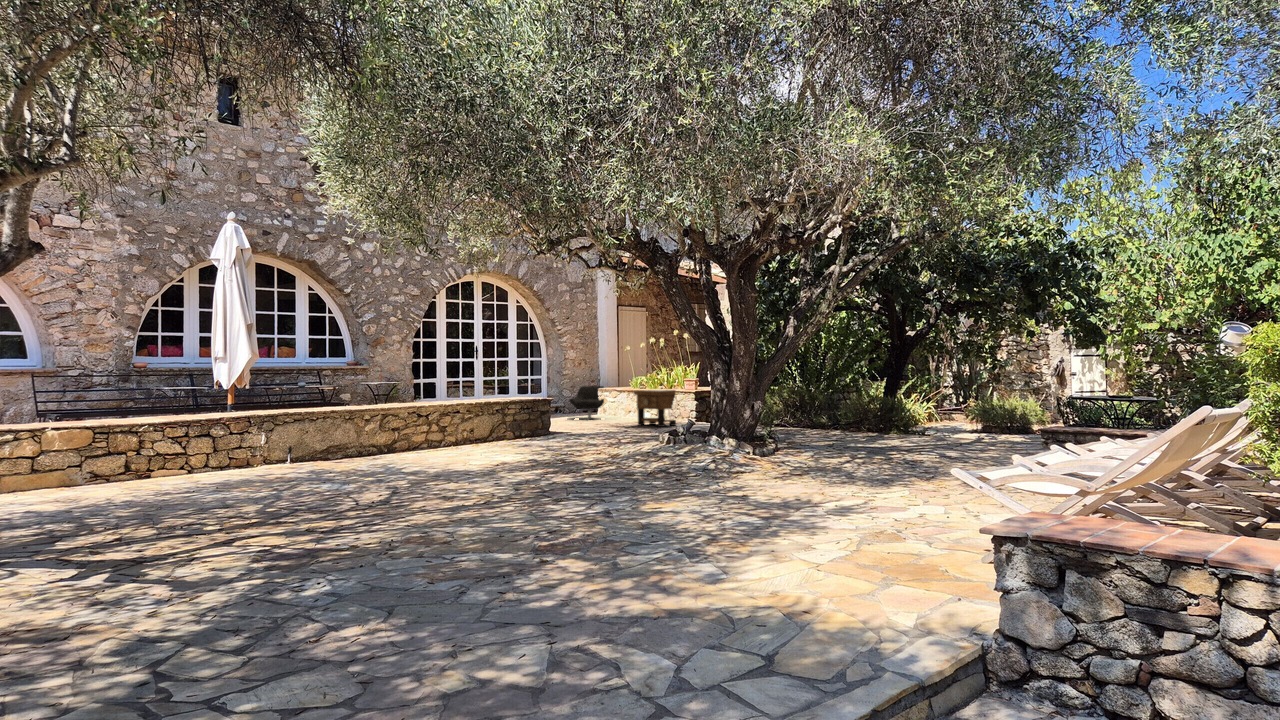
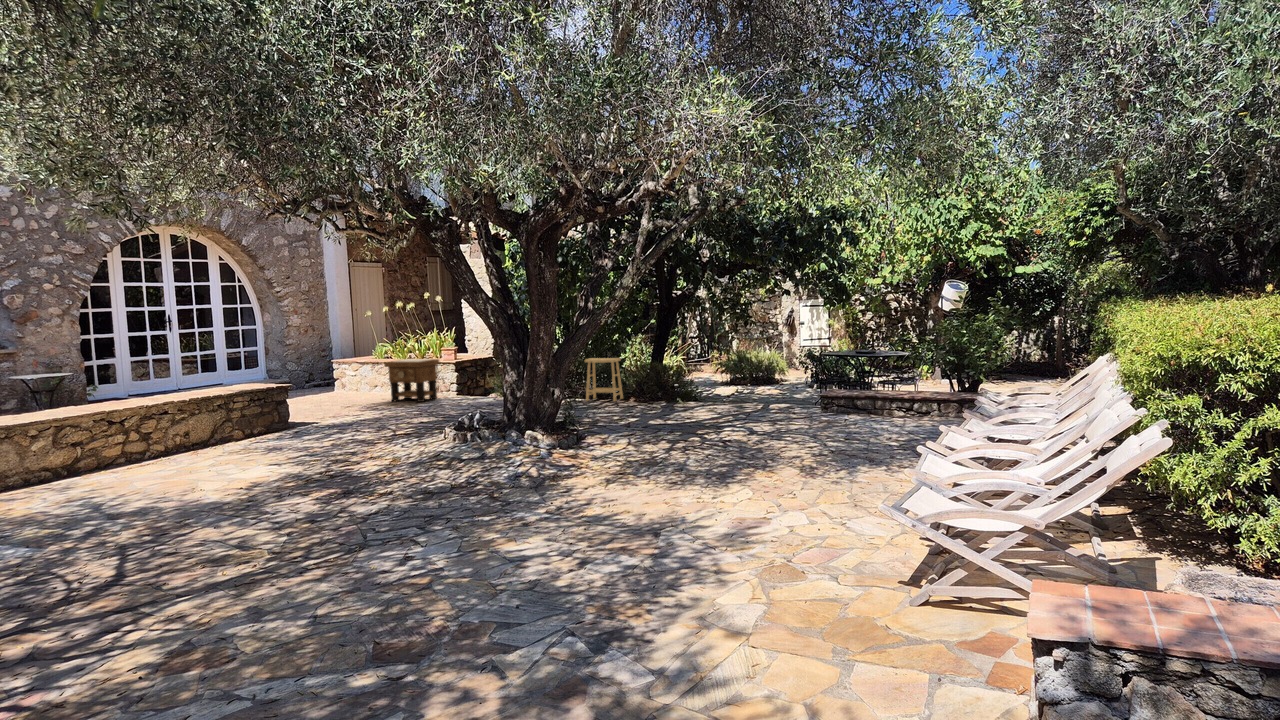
lounge chair: present [569,386,604,419] -> none [298,355,346,397]
stool: none [804,393,841,435] -> present [585,358,623,402]

